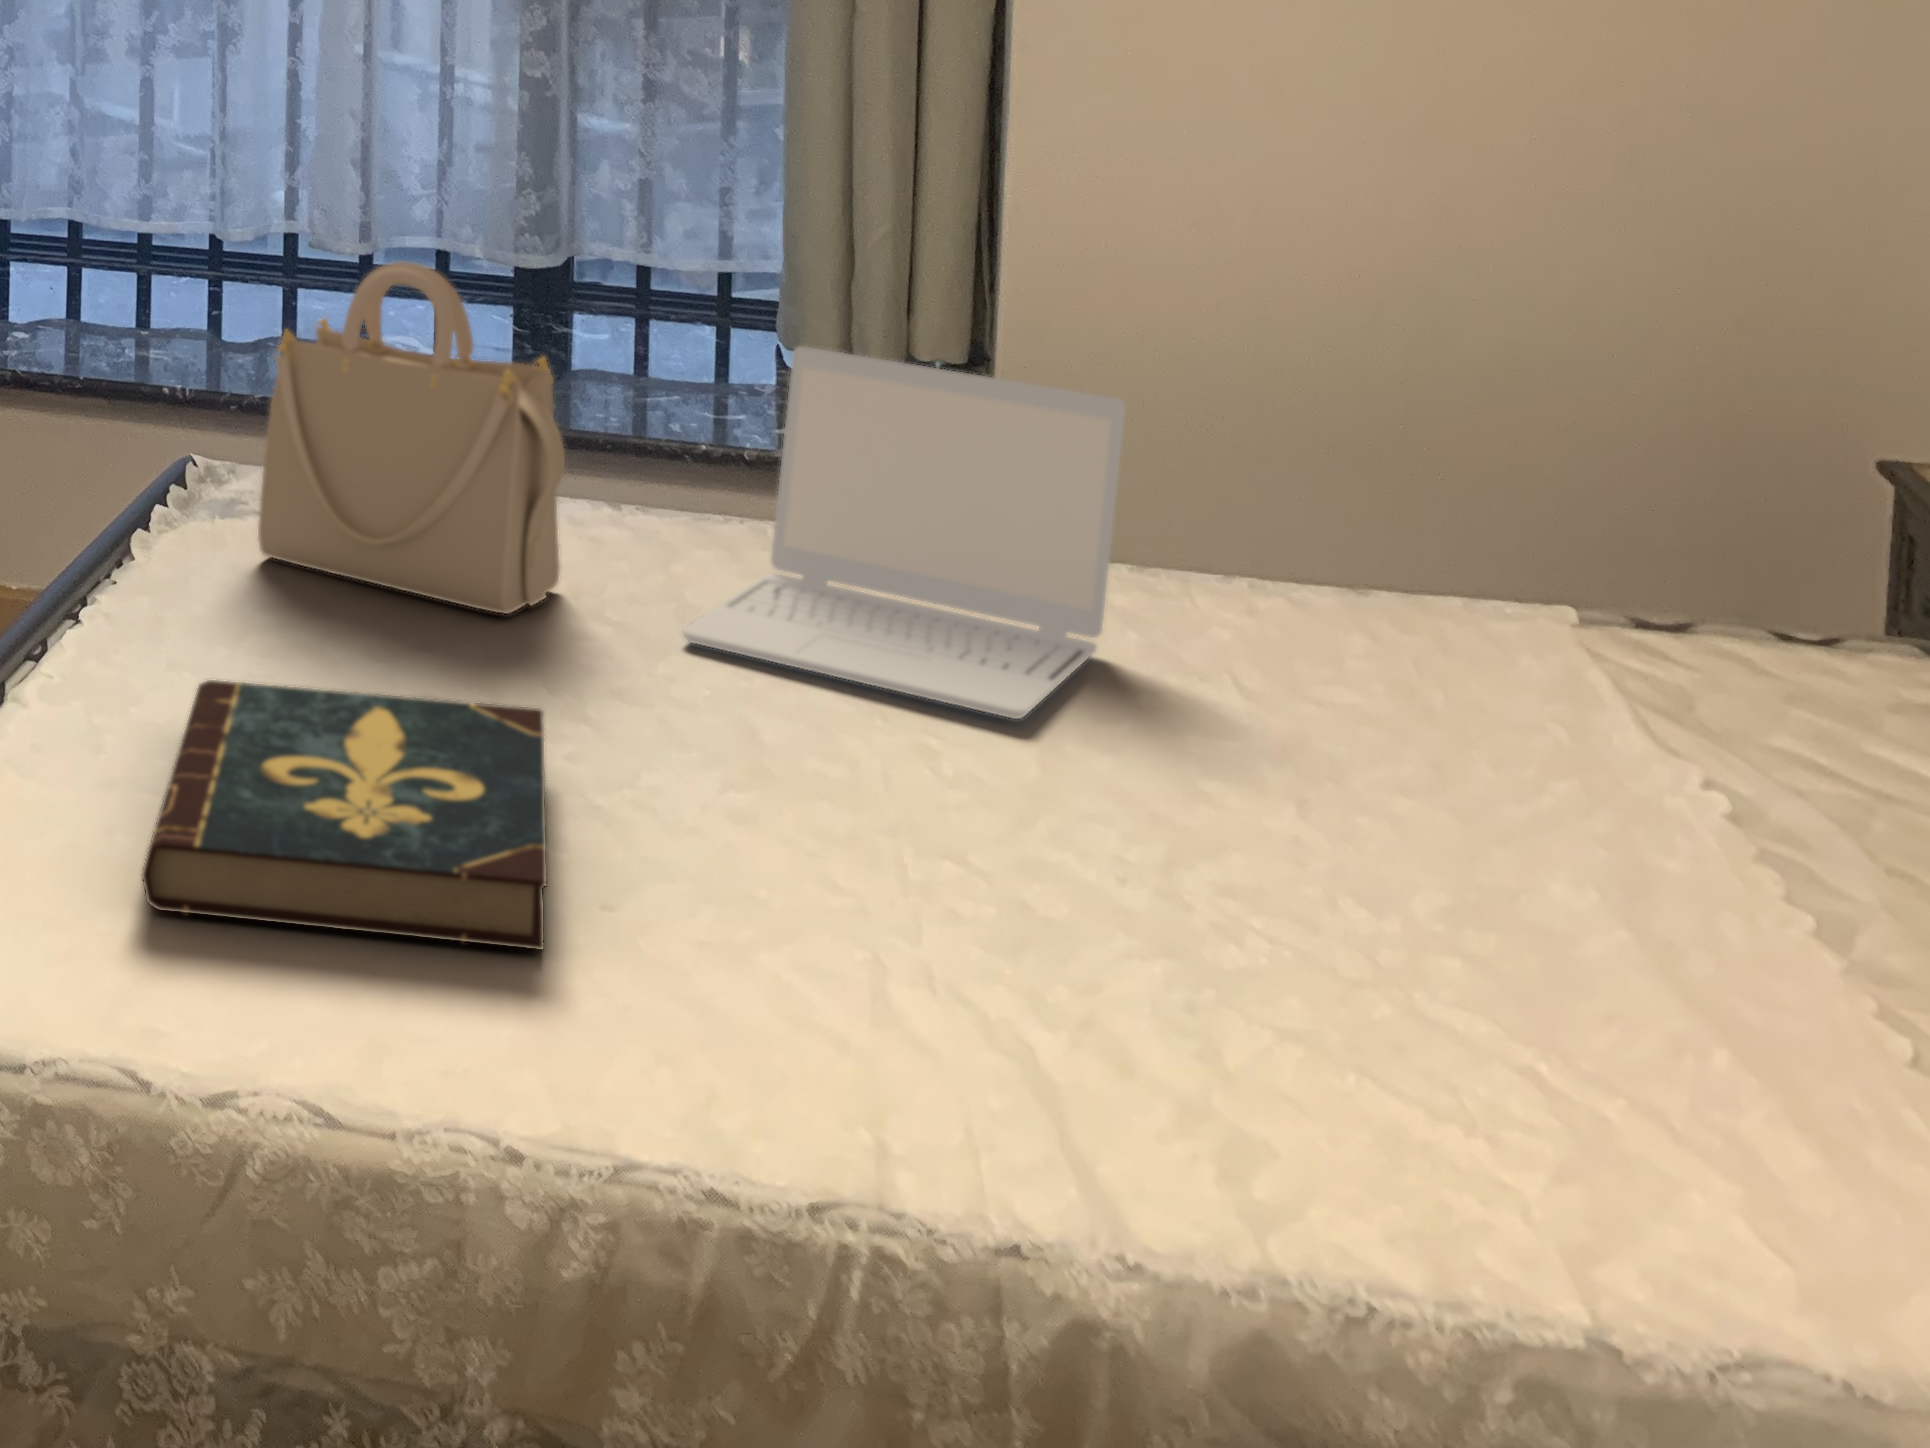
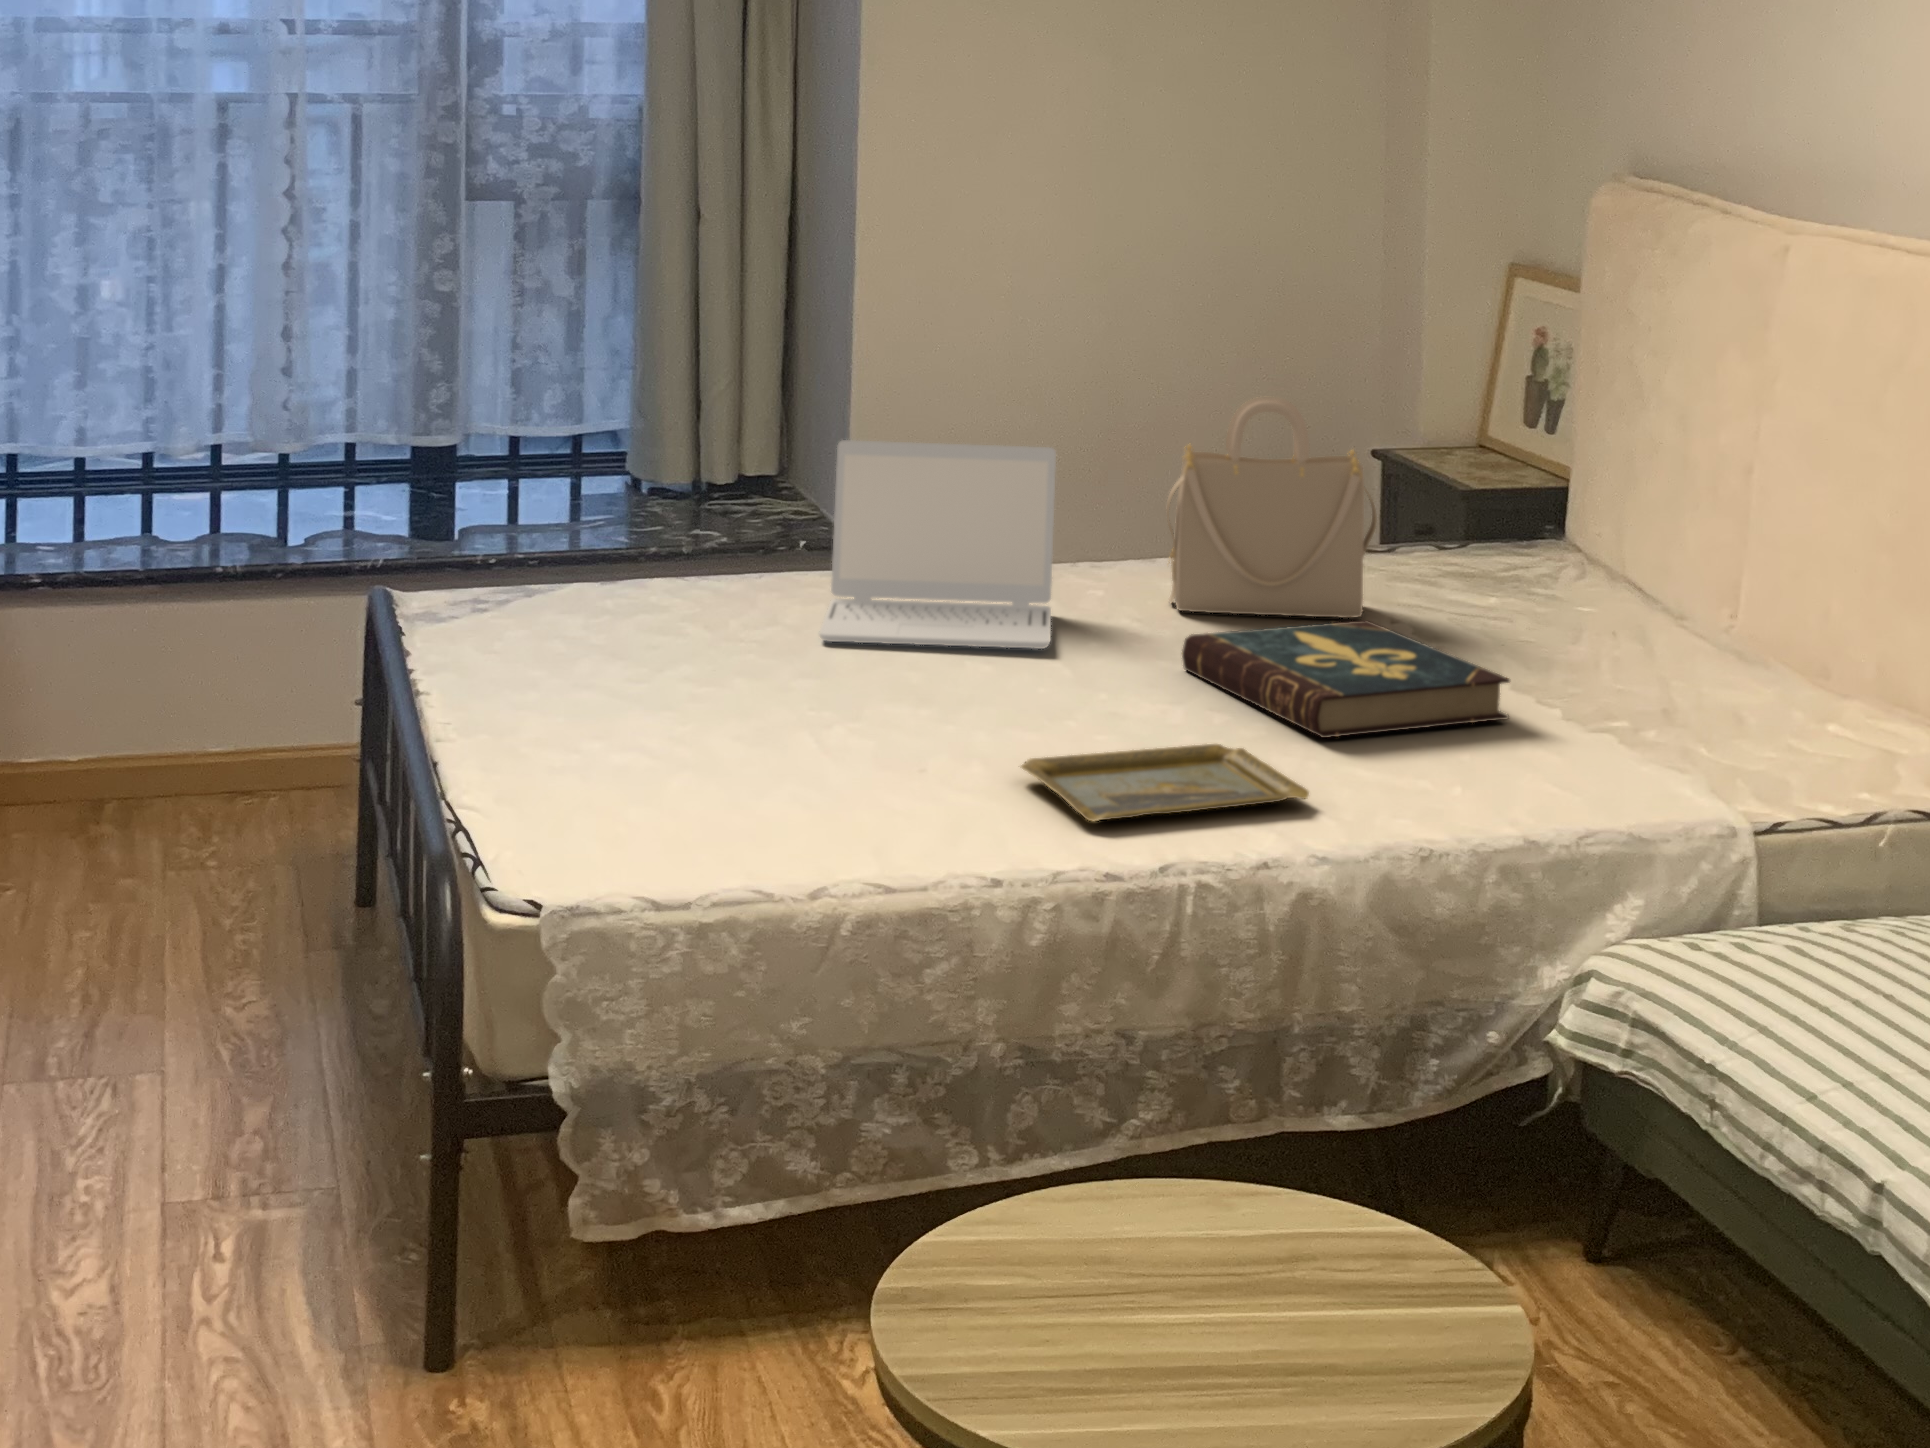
handbag: present [258,262,565,614] -> present [1167,397,1377,618]
book: present [142,680,546,949] -> present [1182,620,1510,738]
tray: none [724,931,1208,1138] -> present [1021,744,1309,821]

